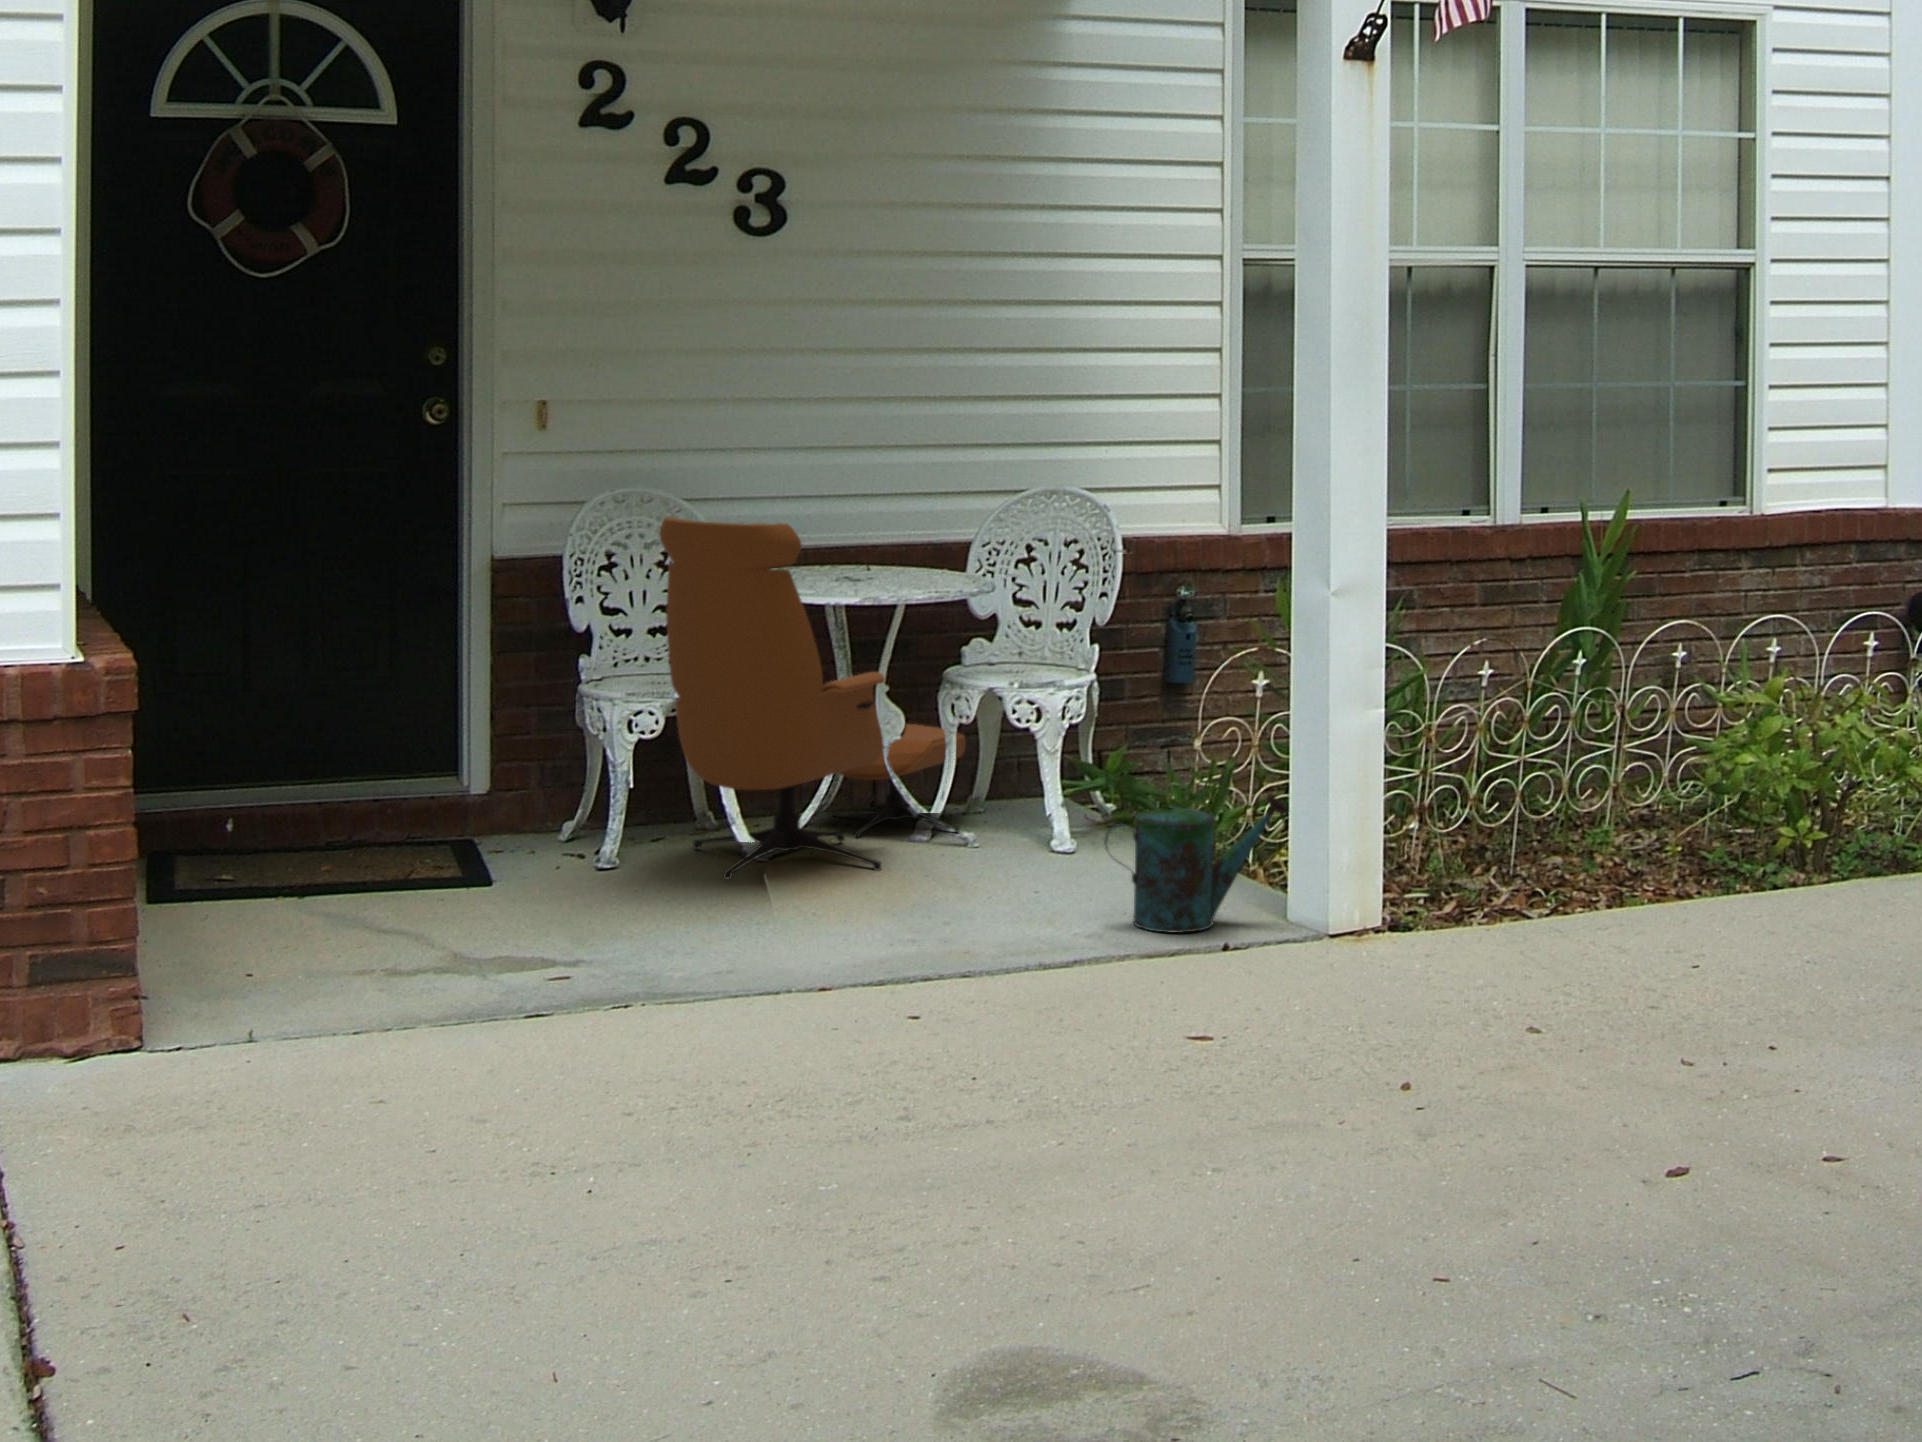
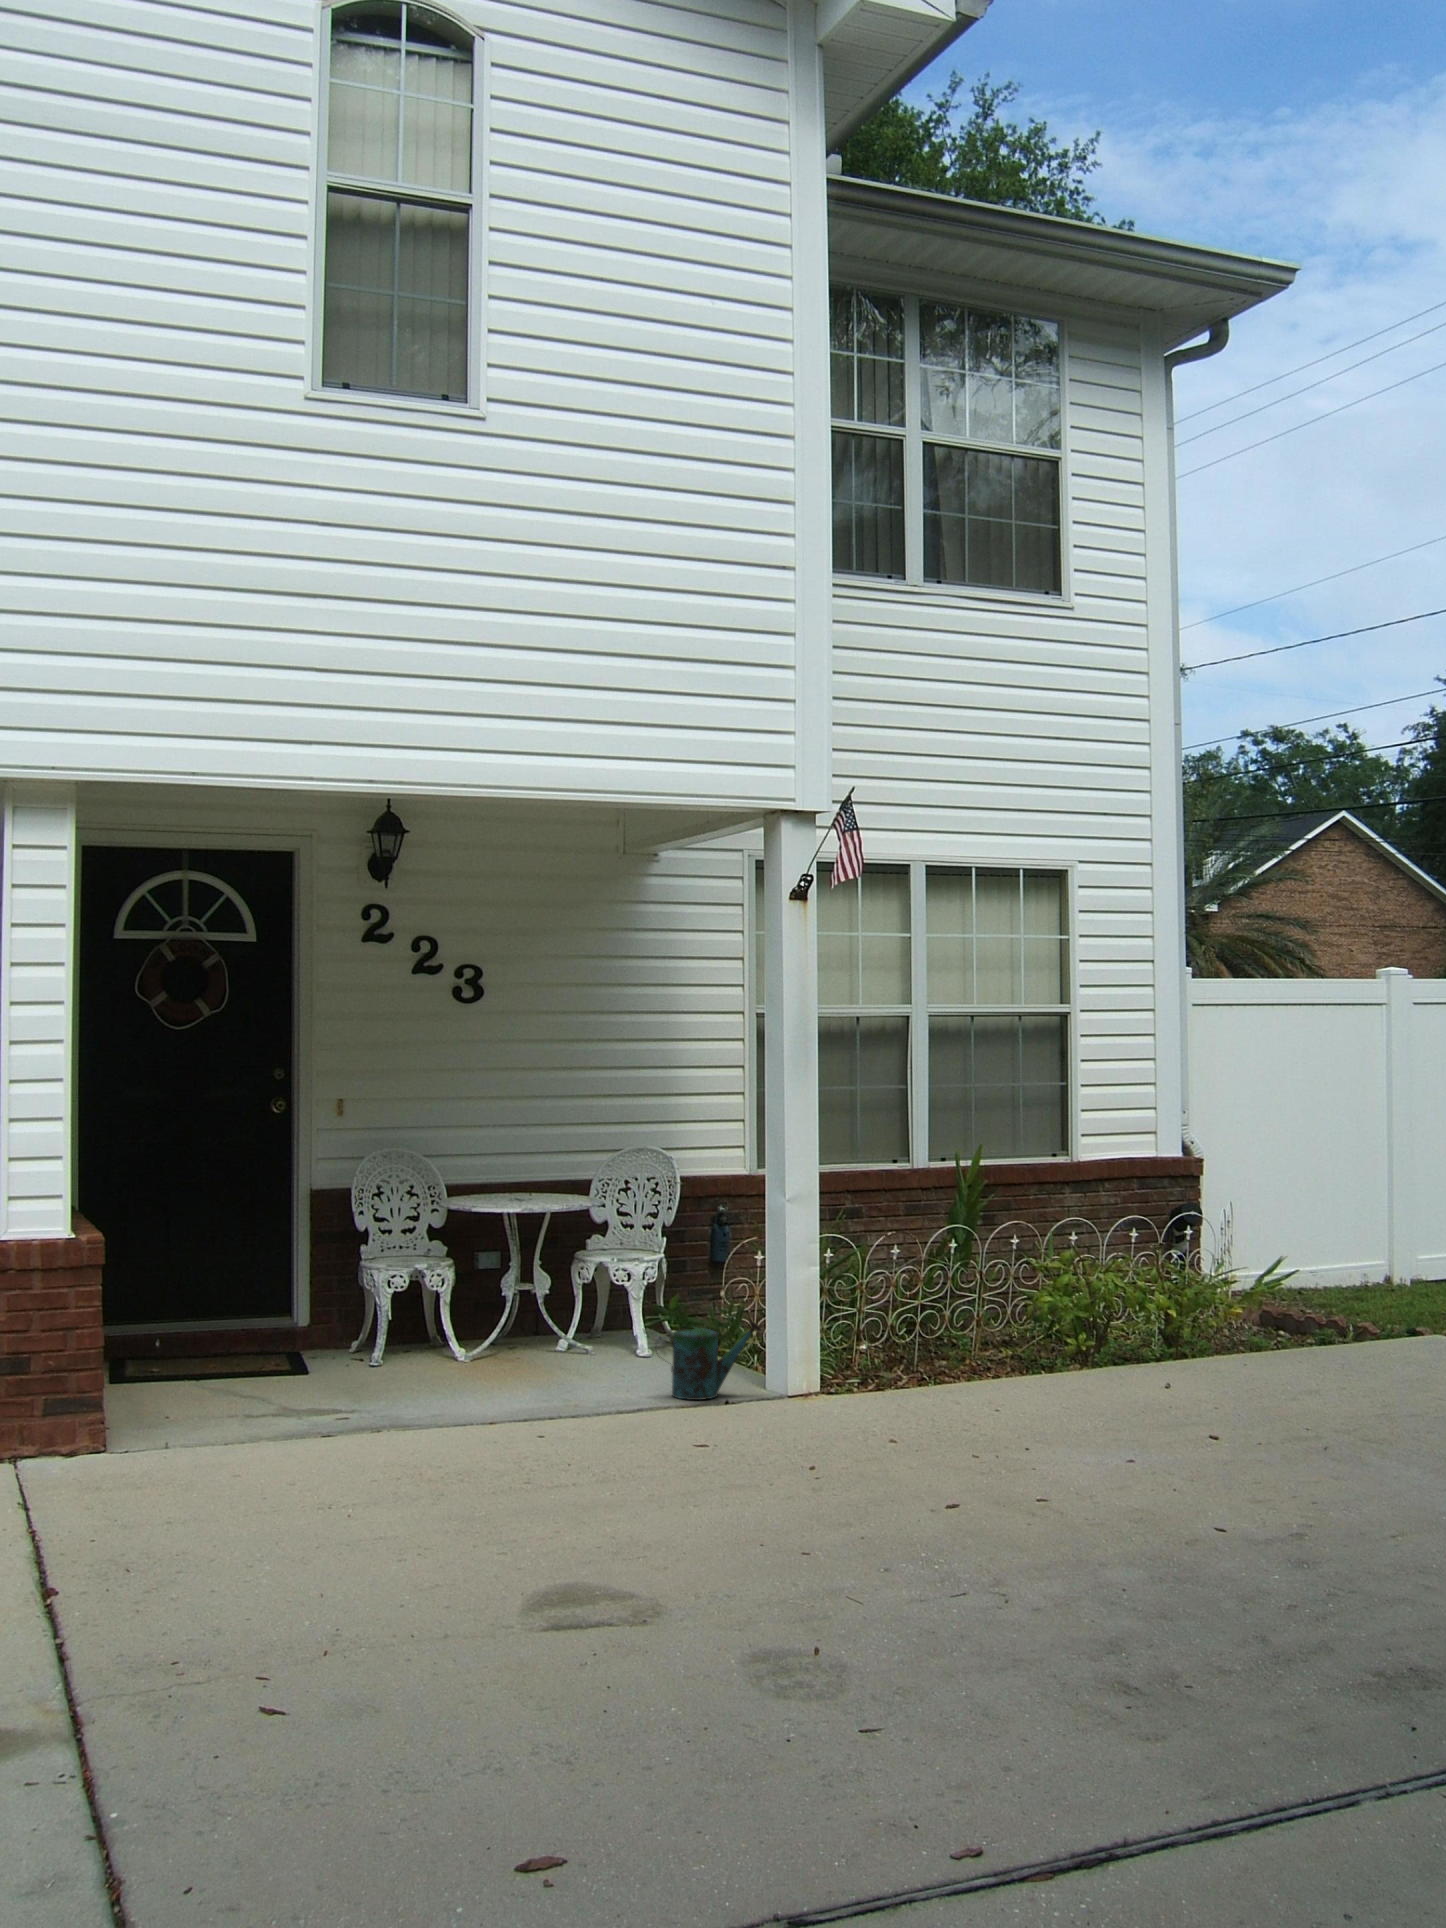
lounge chair: present [659,516,966,880] -> none [405,1162,590,1372]

